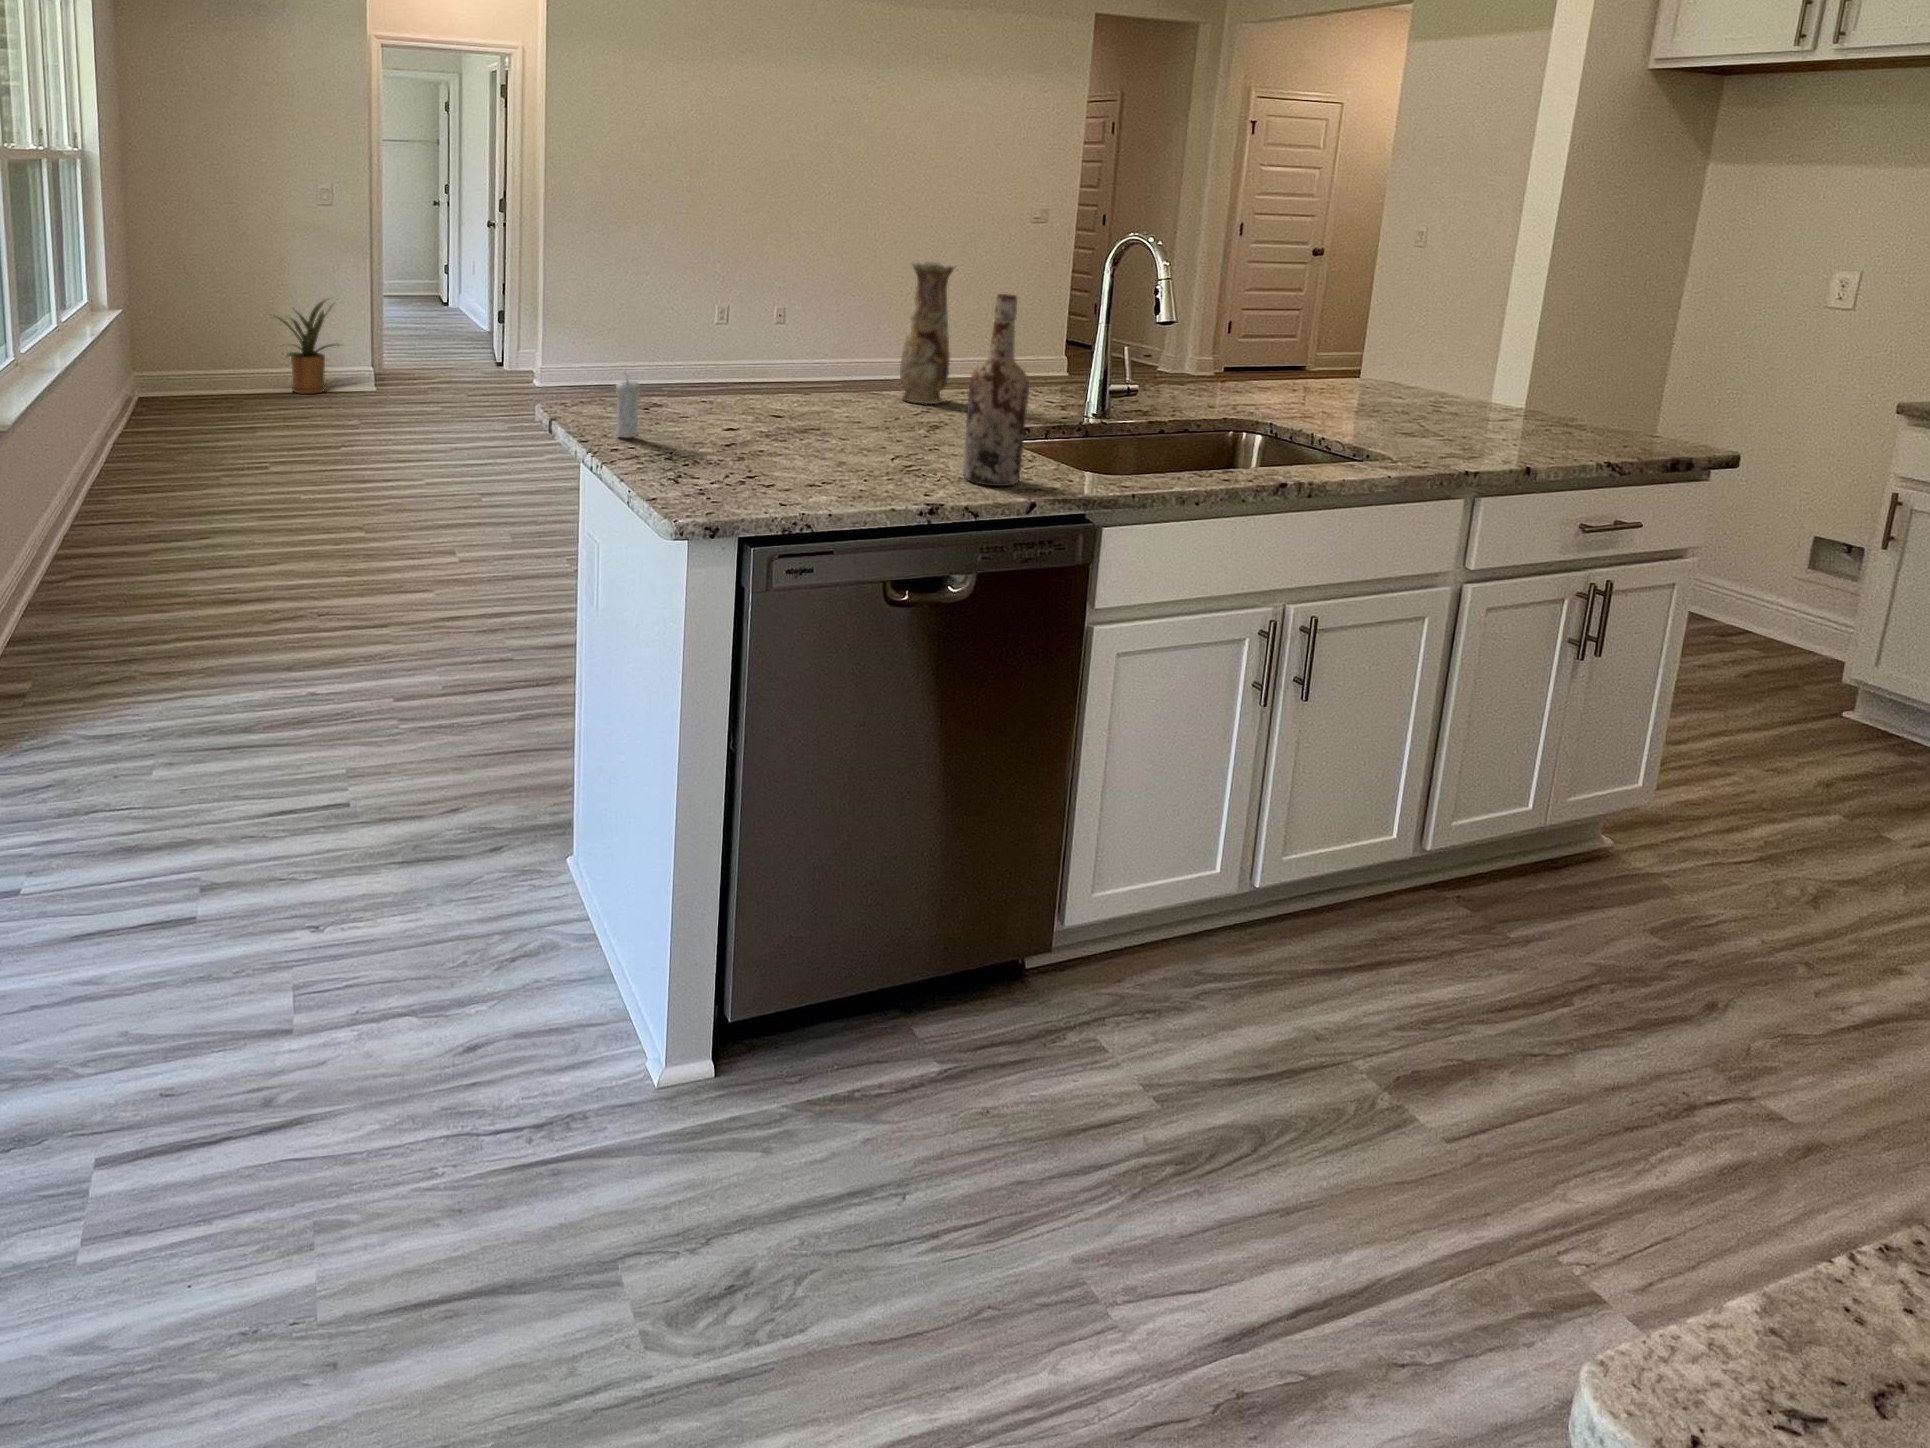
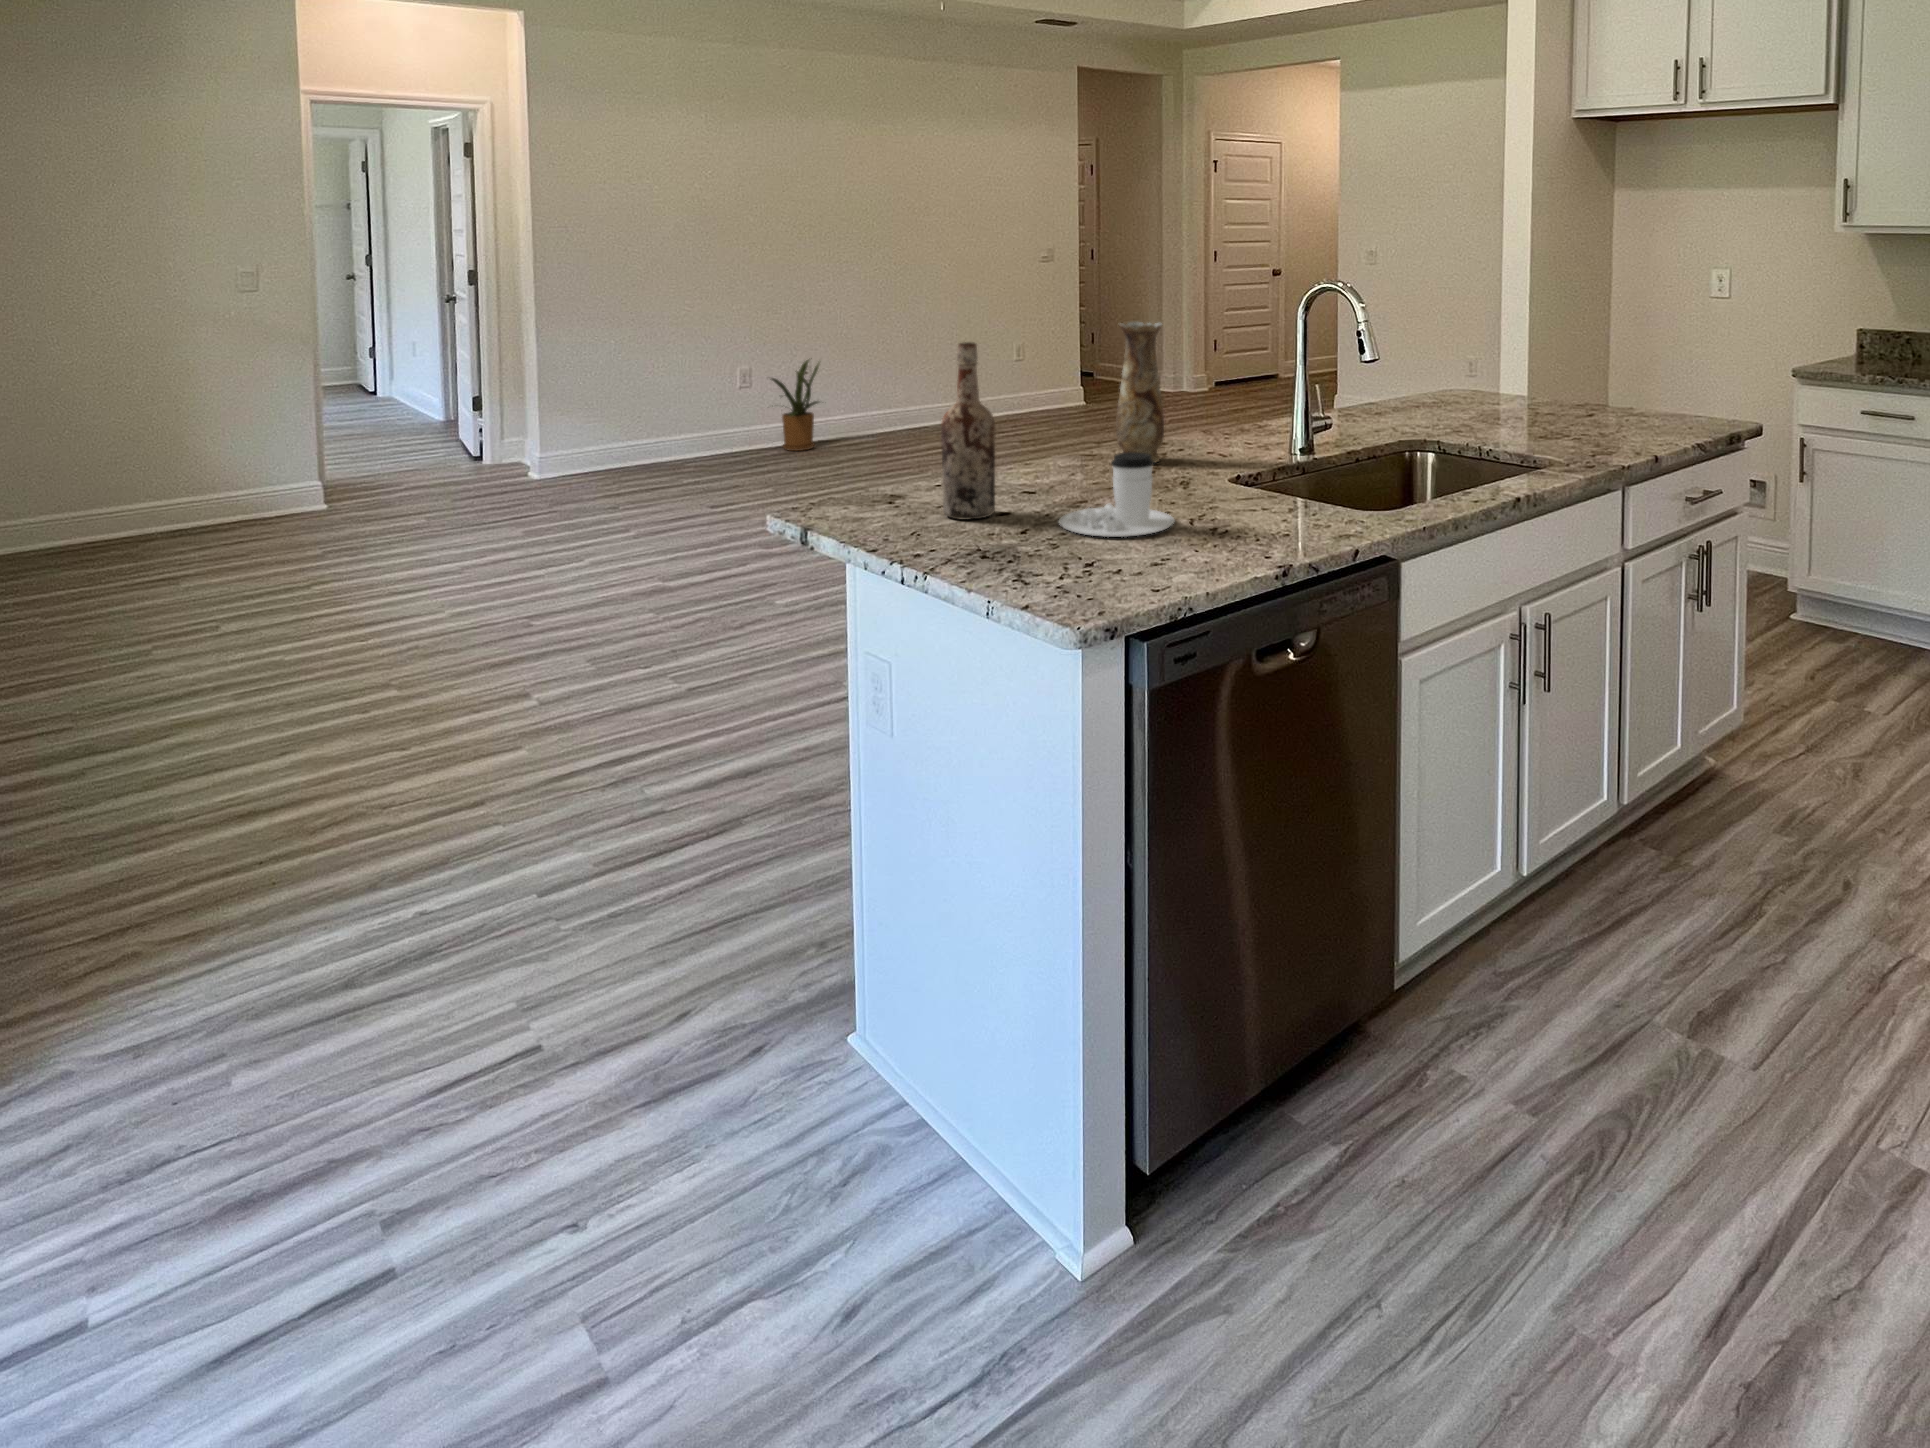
wine bottle: present [963,294,1029,486] -> present [941,342,995,520]
house plant: present [277,300,337,394] -> present [771,360,819,451]
coffee cup: none [765,380,878,459] -> present [1058,452,1174,537]
candle: present [615,381,640,437] -> none [904,467,932,542]

